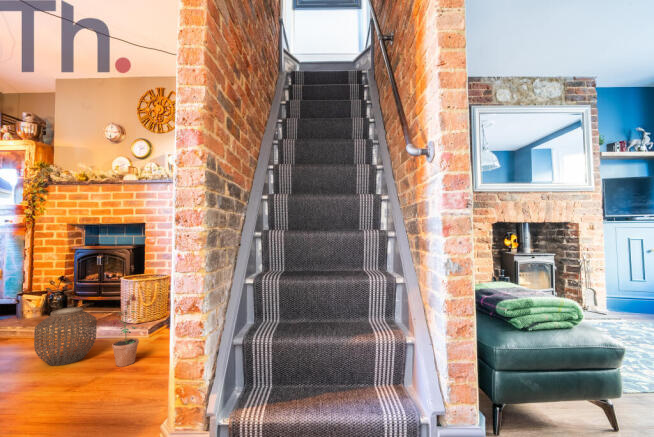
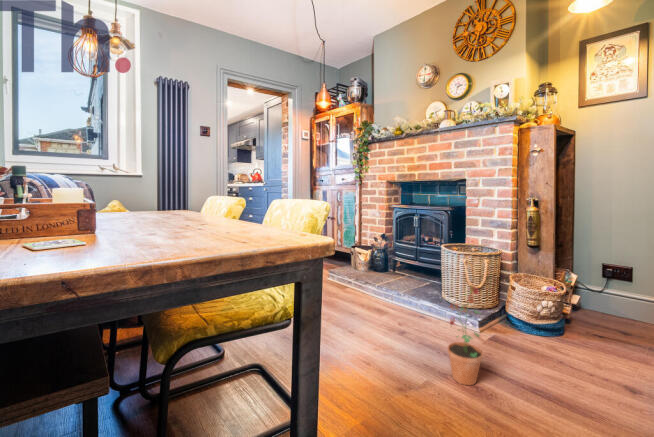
woven basket: present [34,307,97,366] -> none [367,280,424,348]

